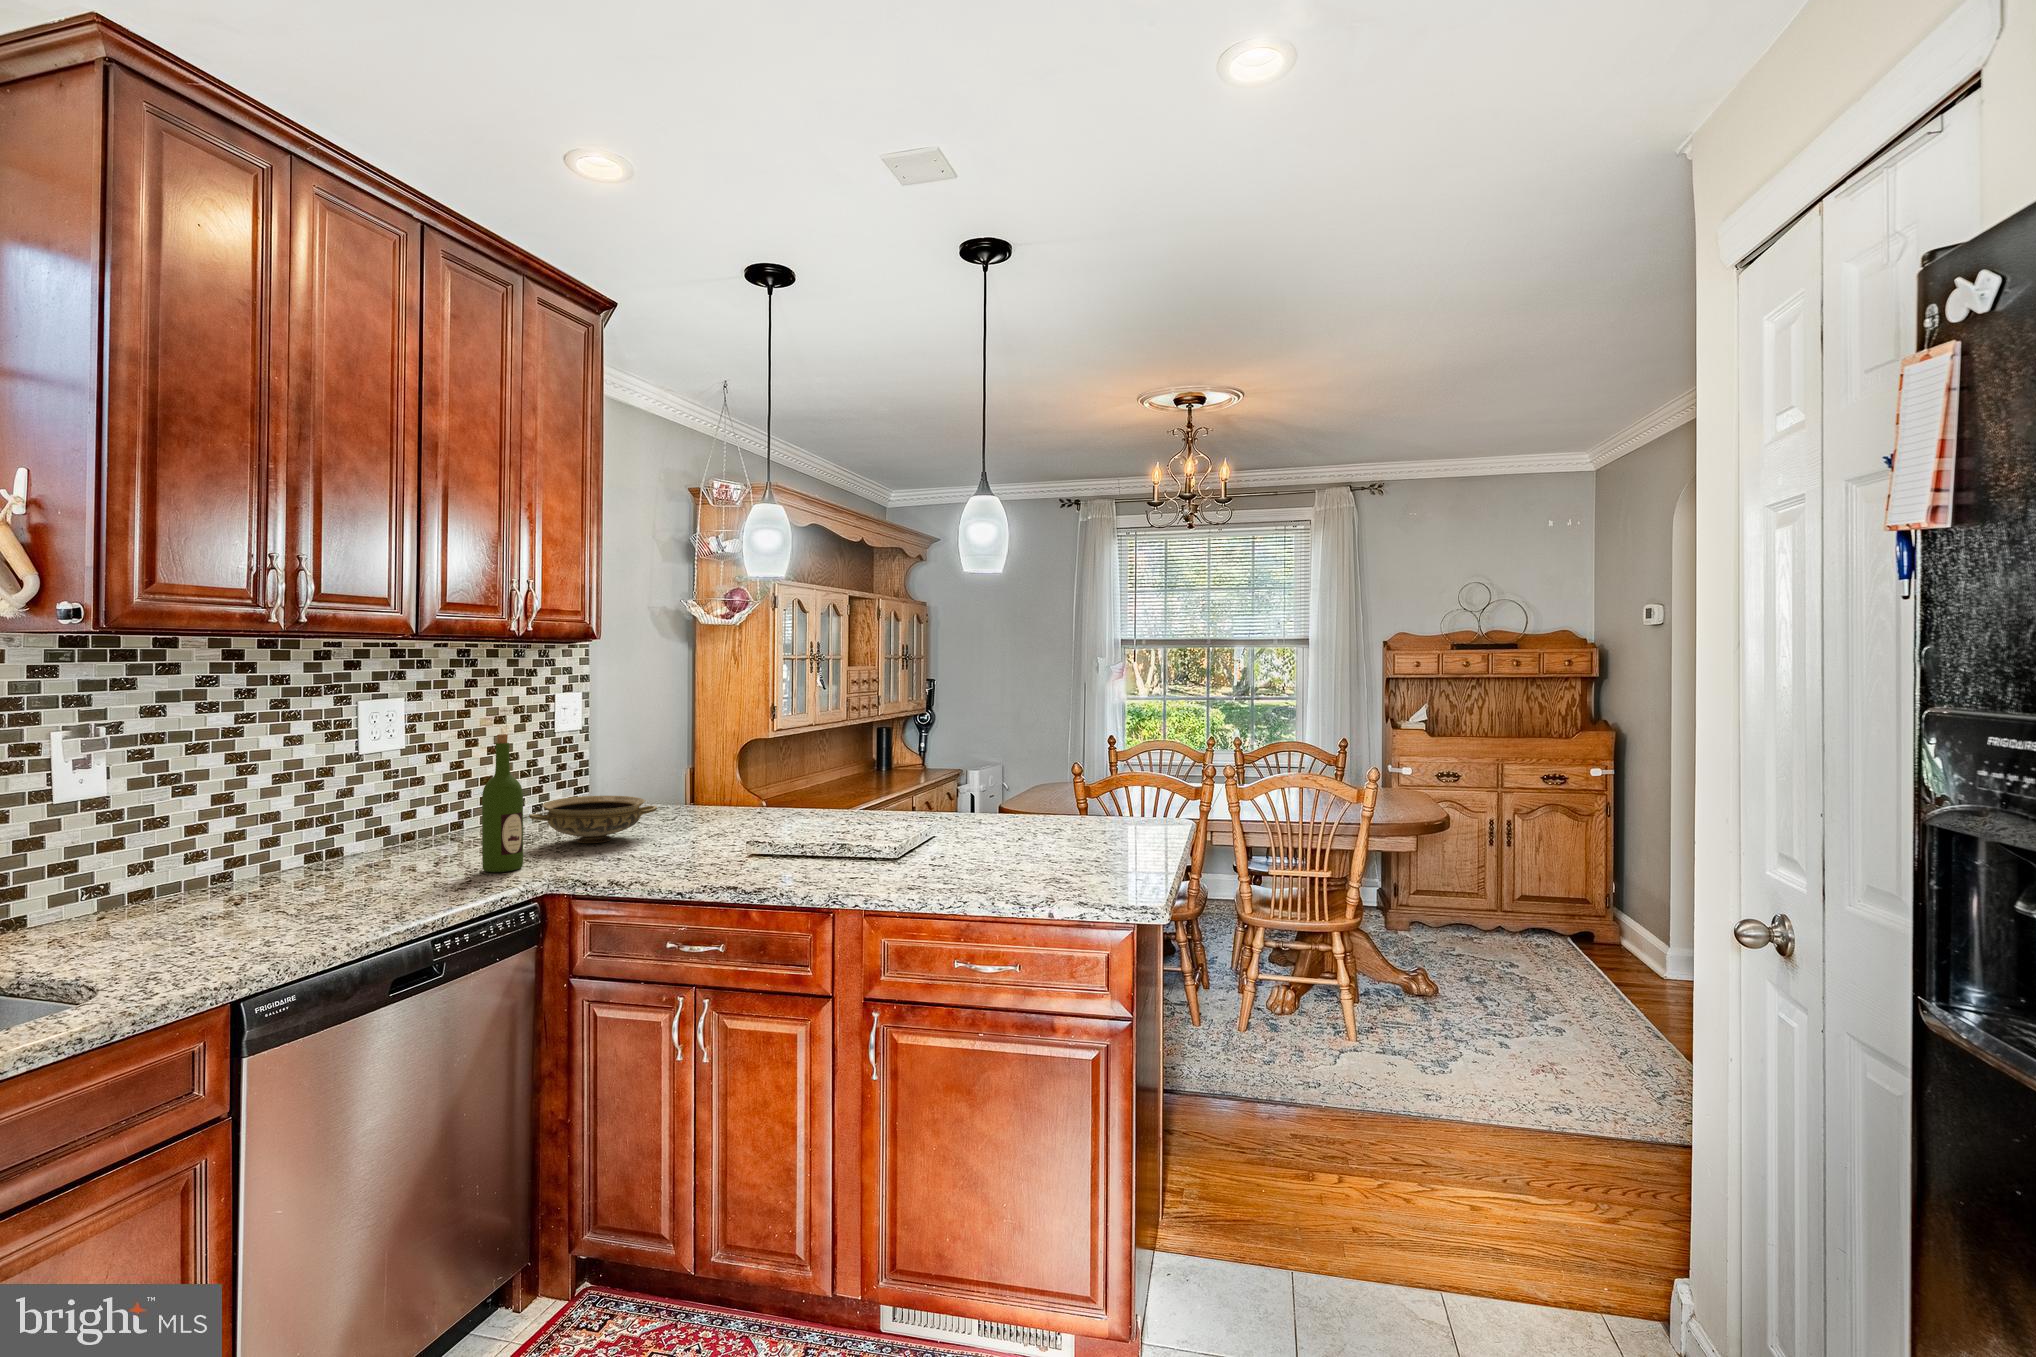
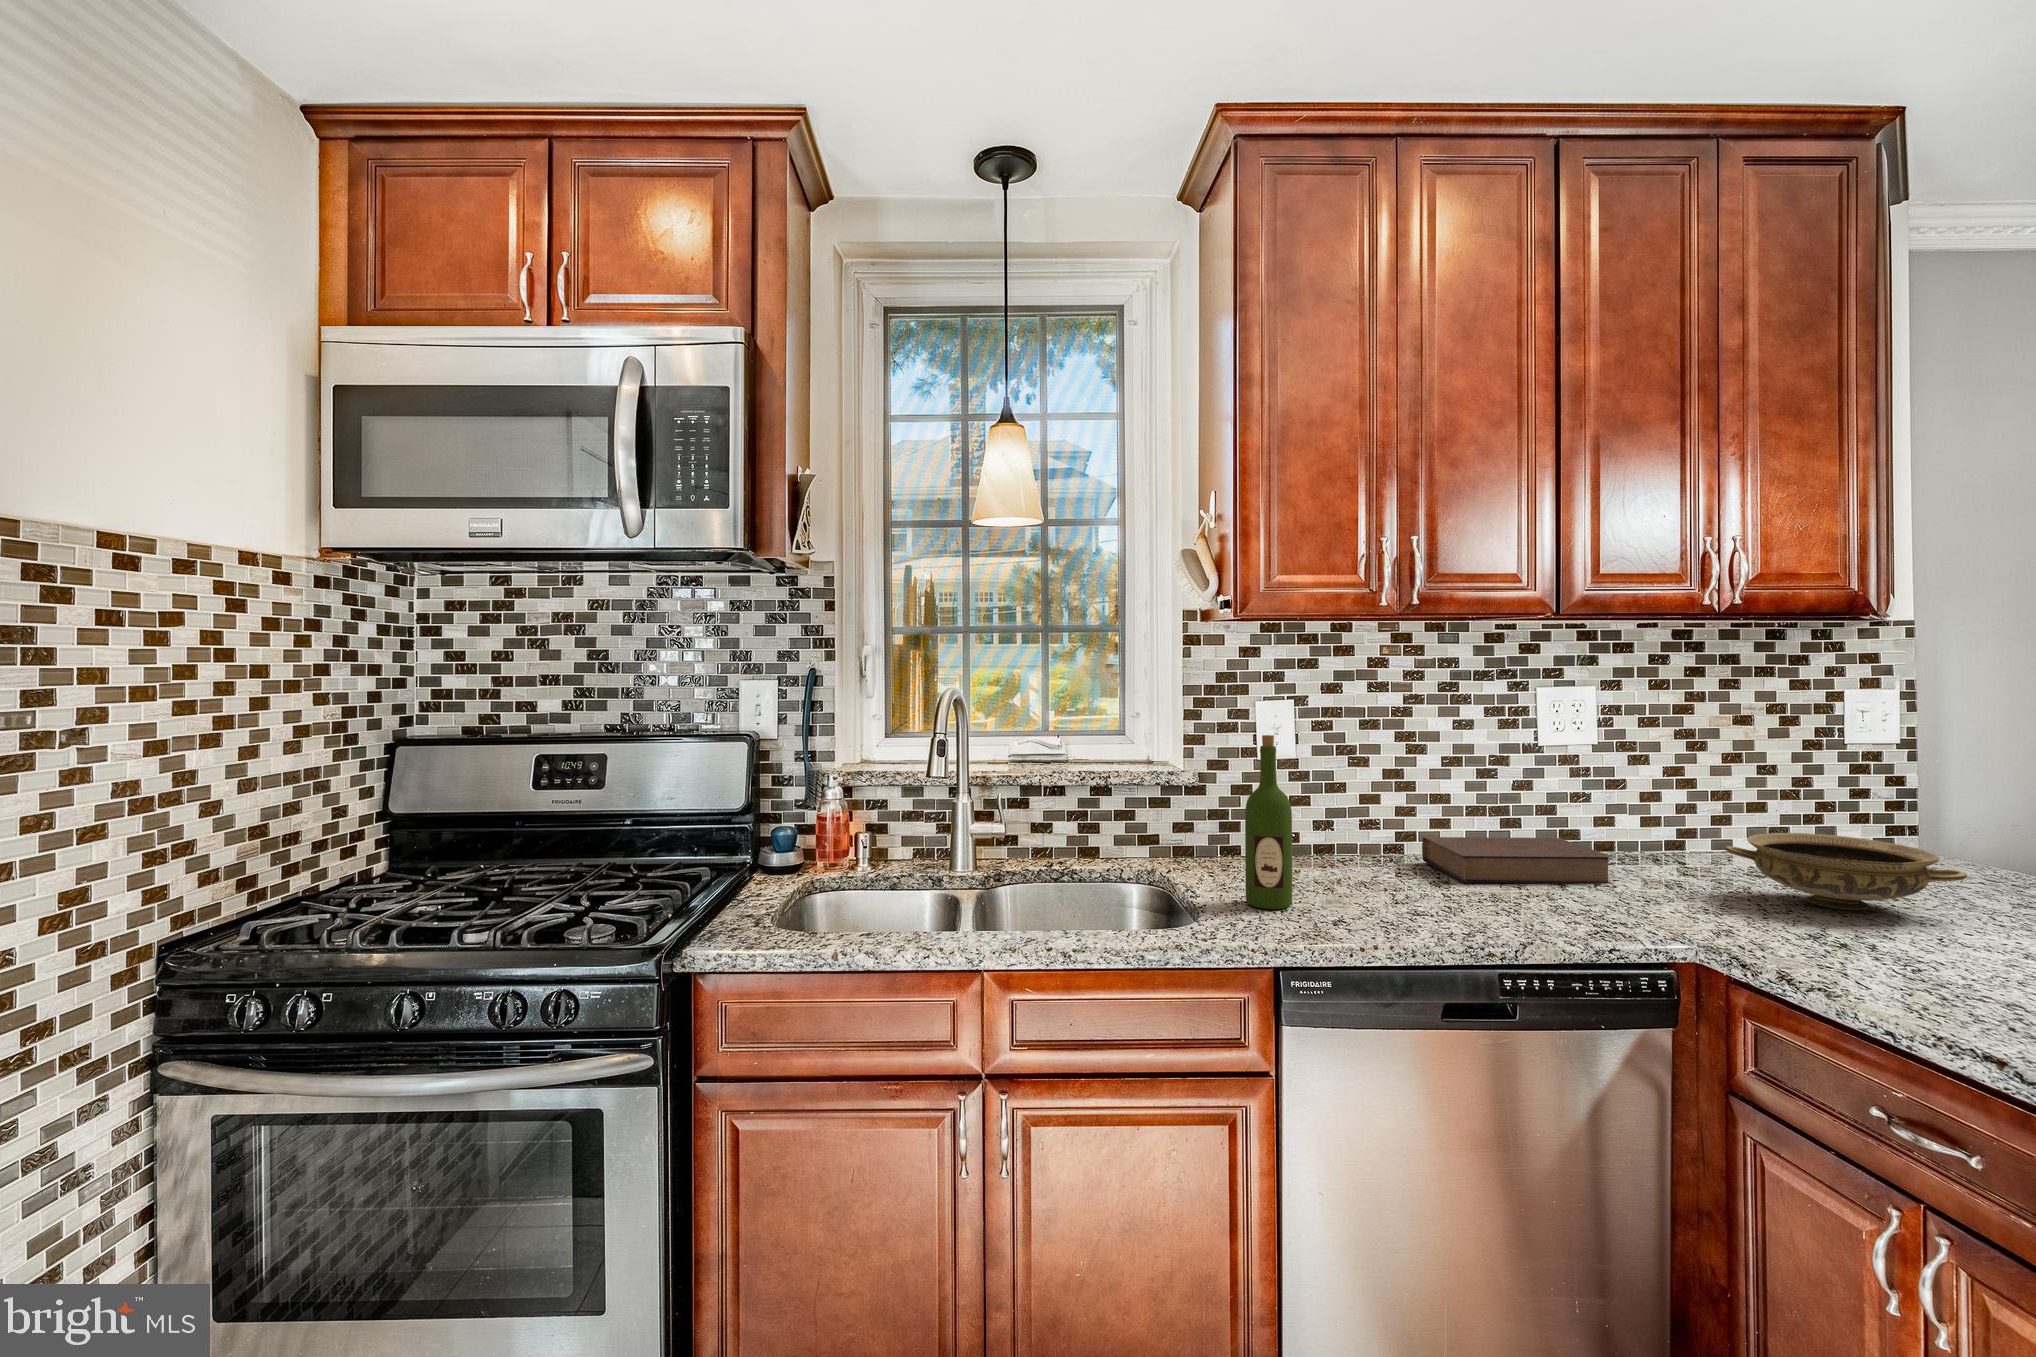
wine bottle: present [482,734,523,872] -> present [1245,735,1292,909]
book: none [264,834,453,887] -> present [1422,837,1612,884]

